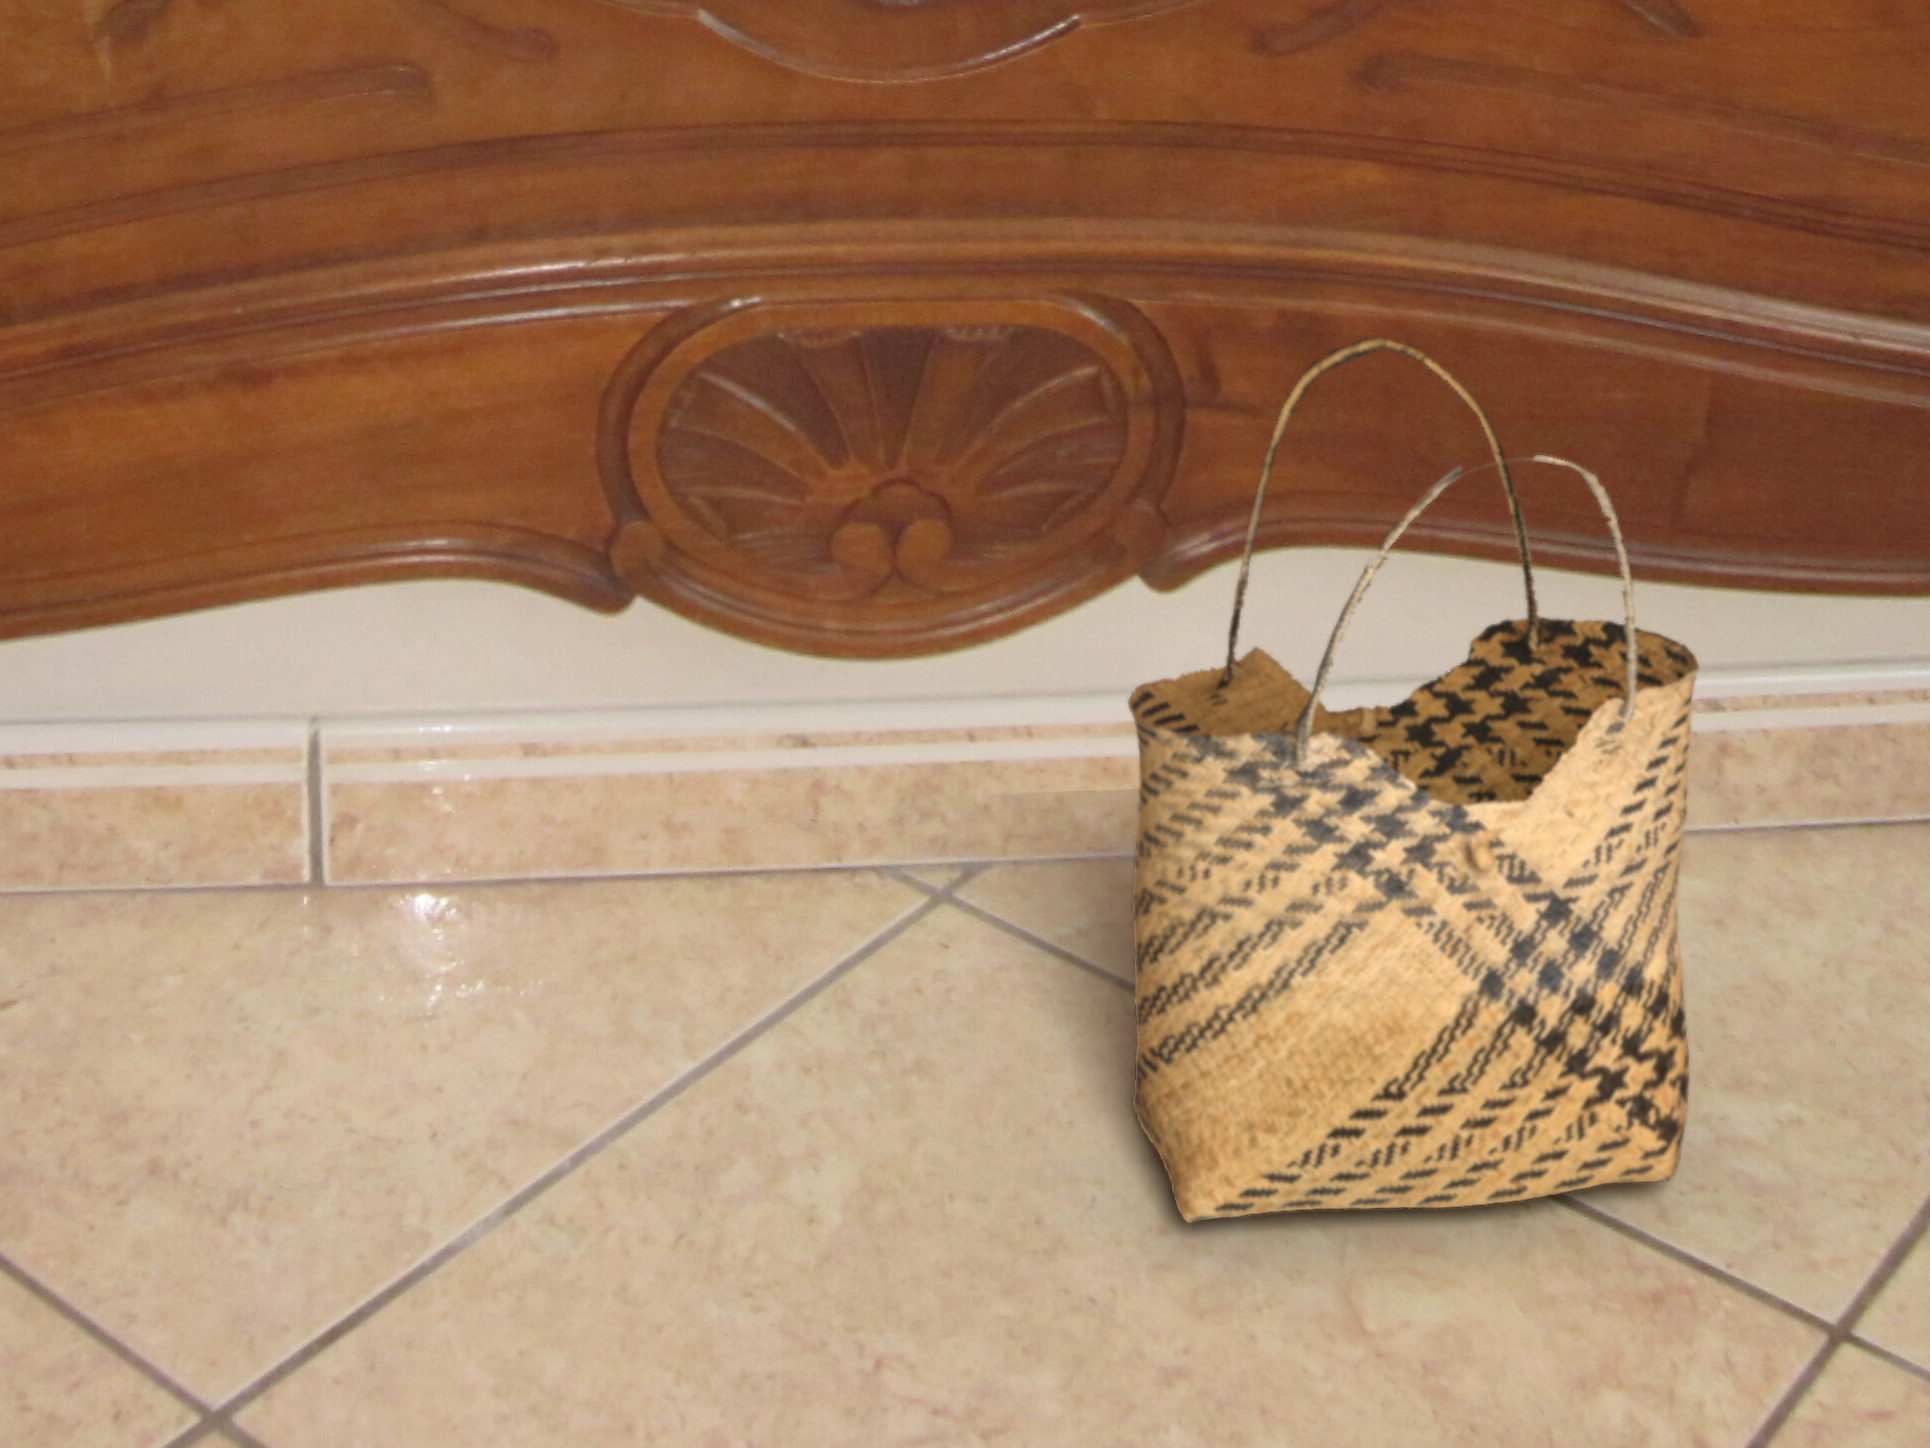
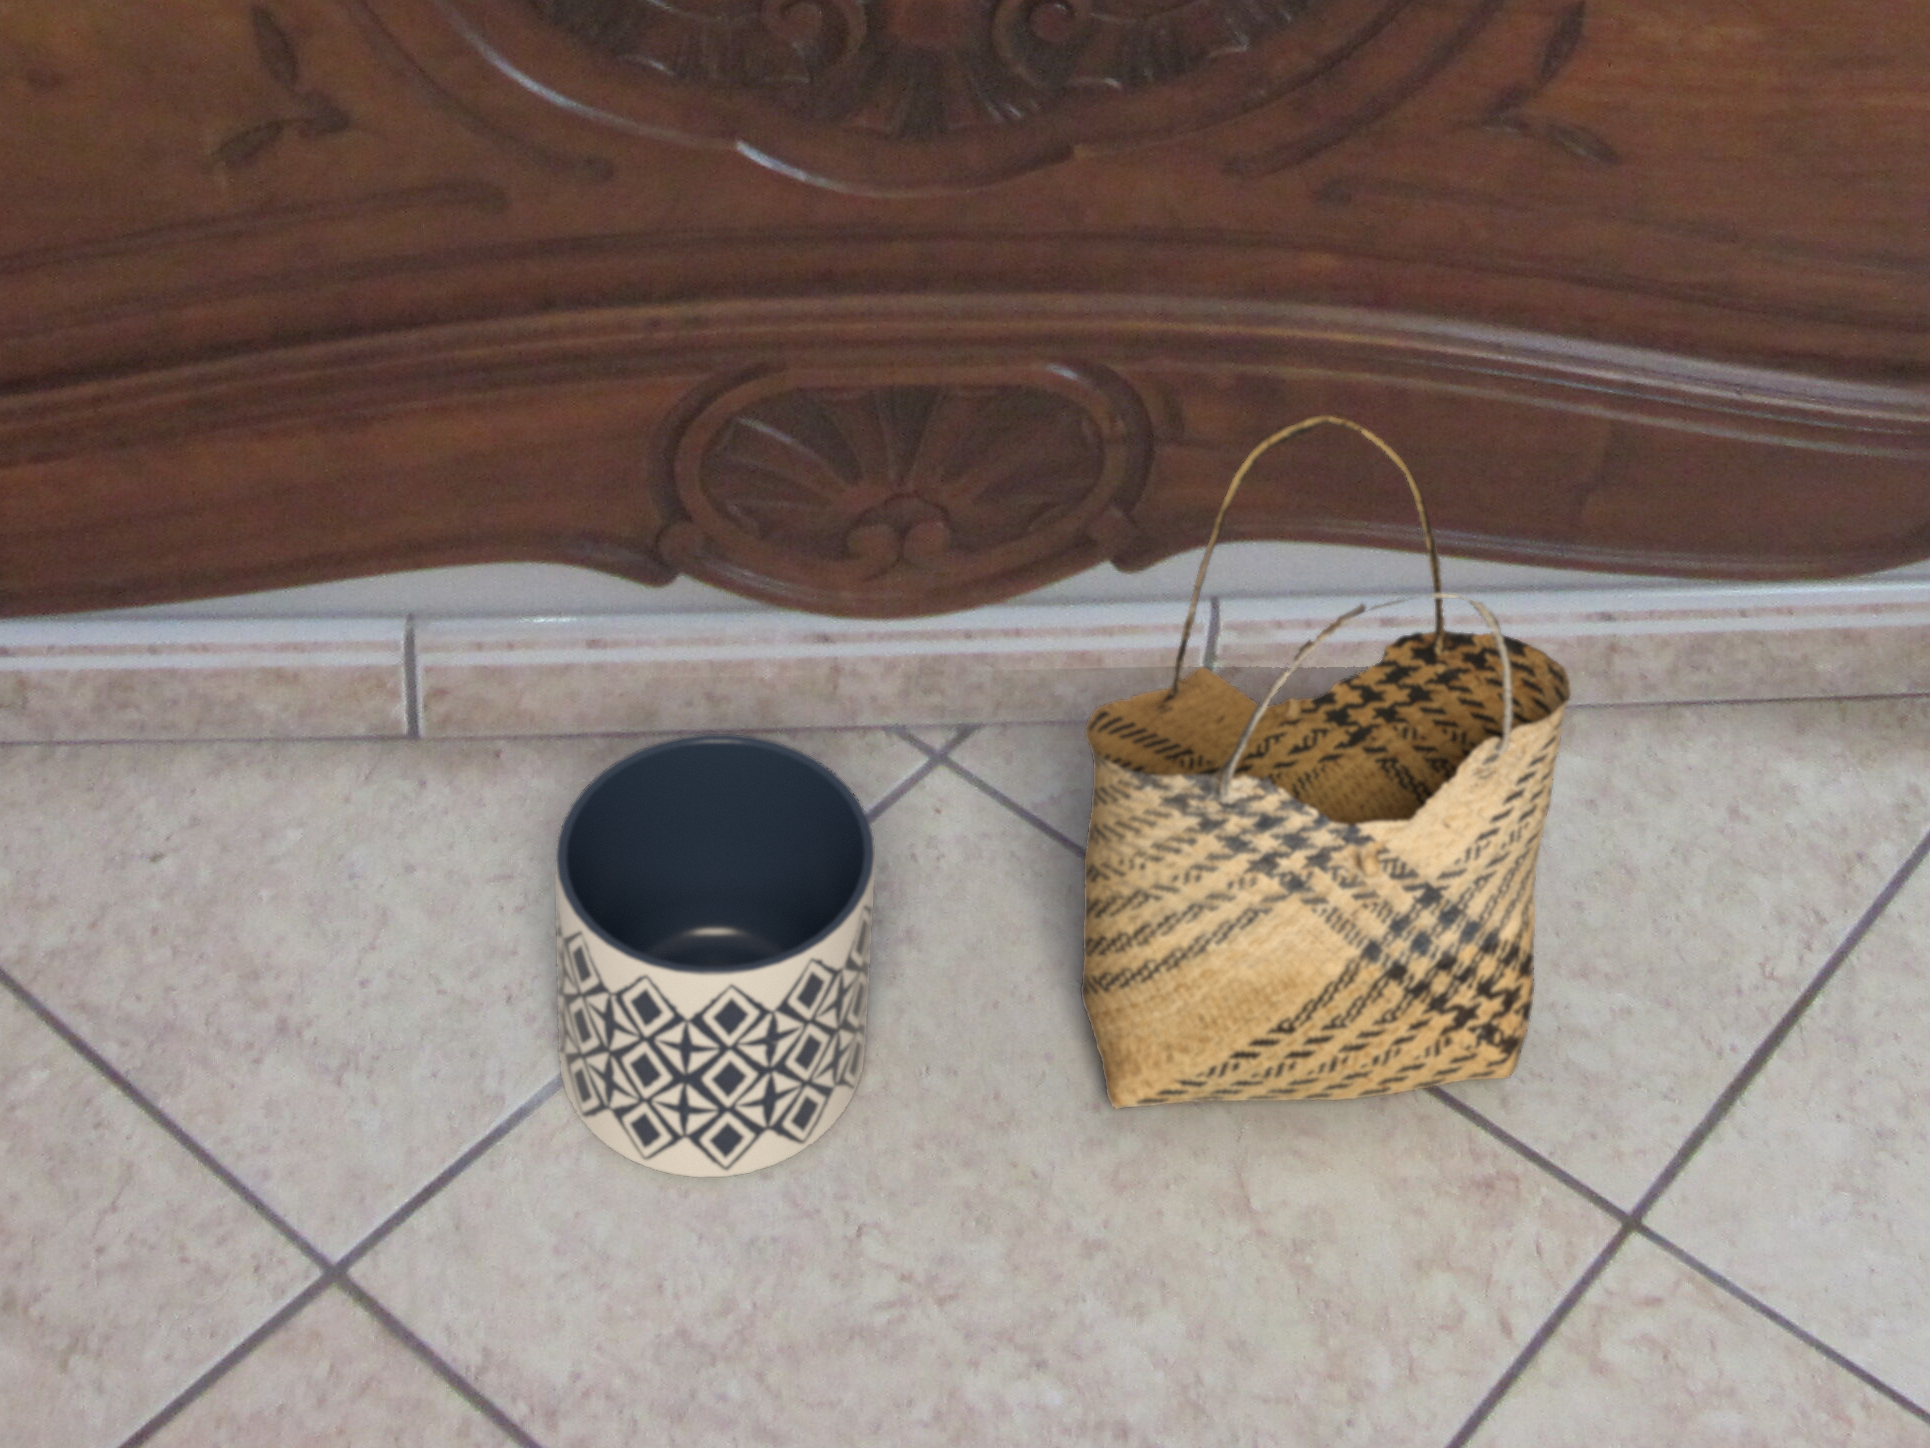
planter: none [494,776,881,1311] -> present [555,734,875,1177]

